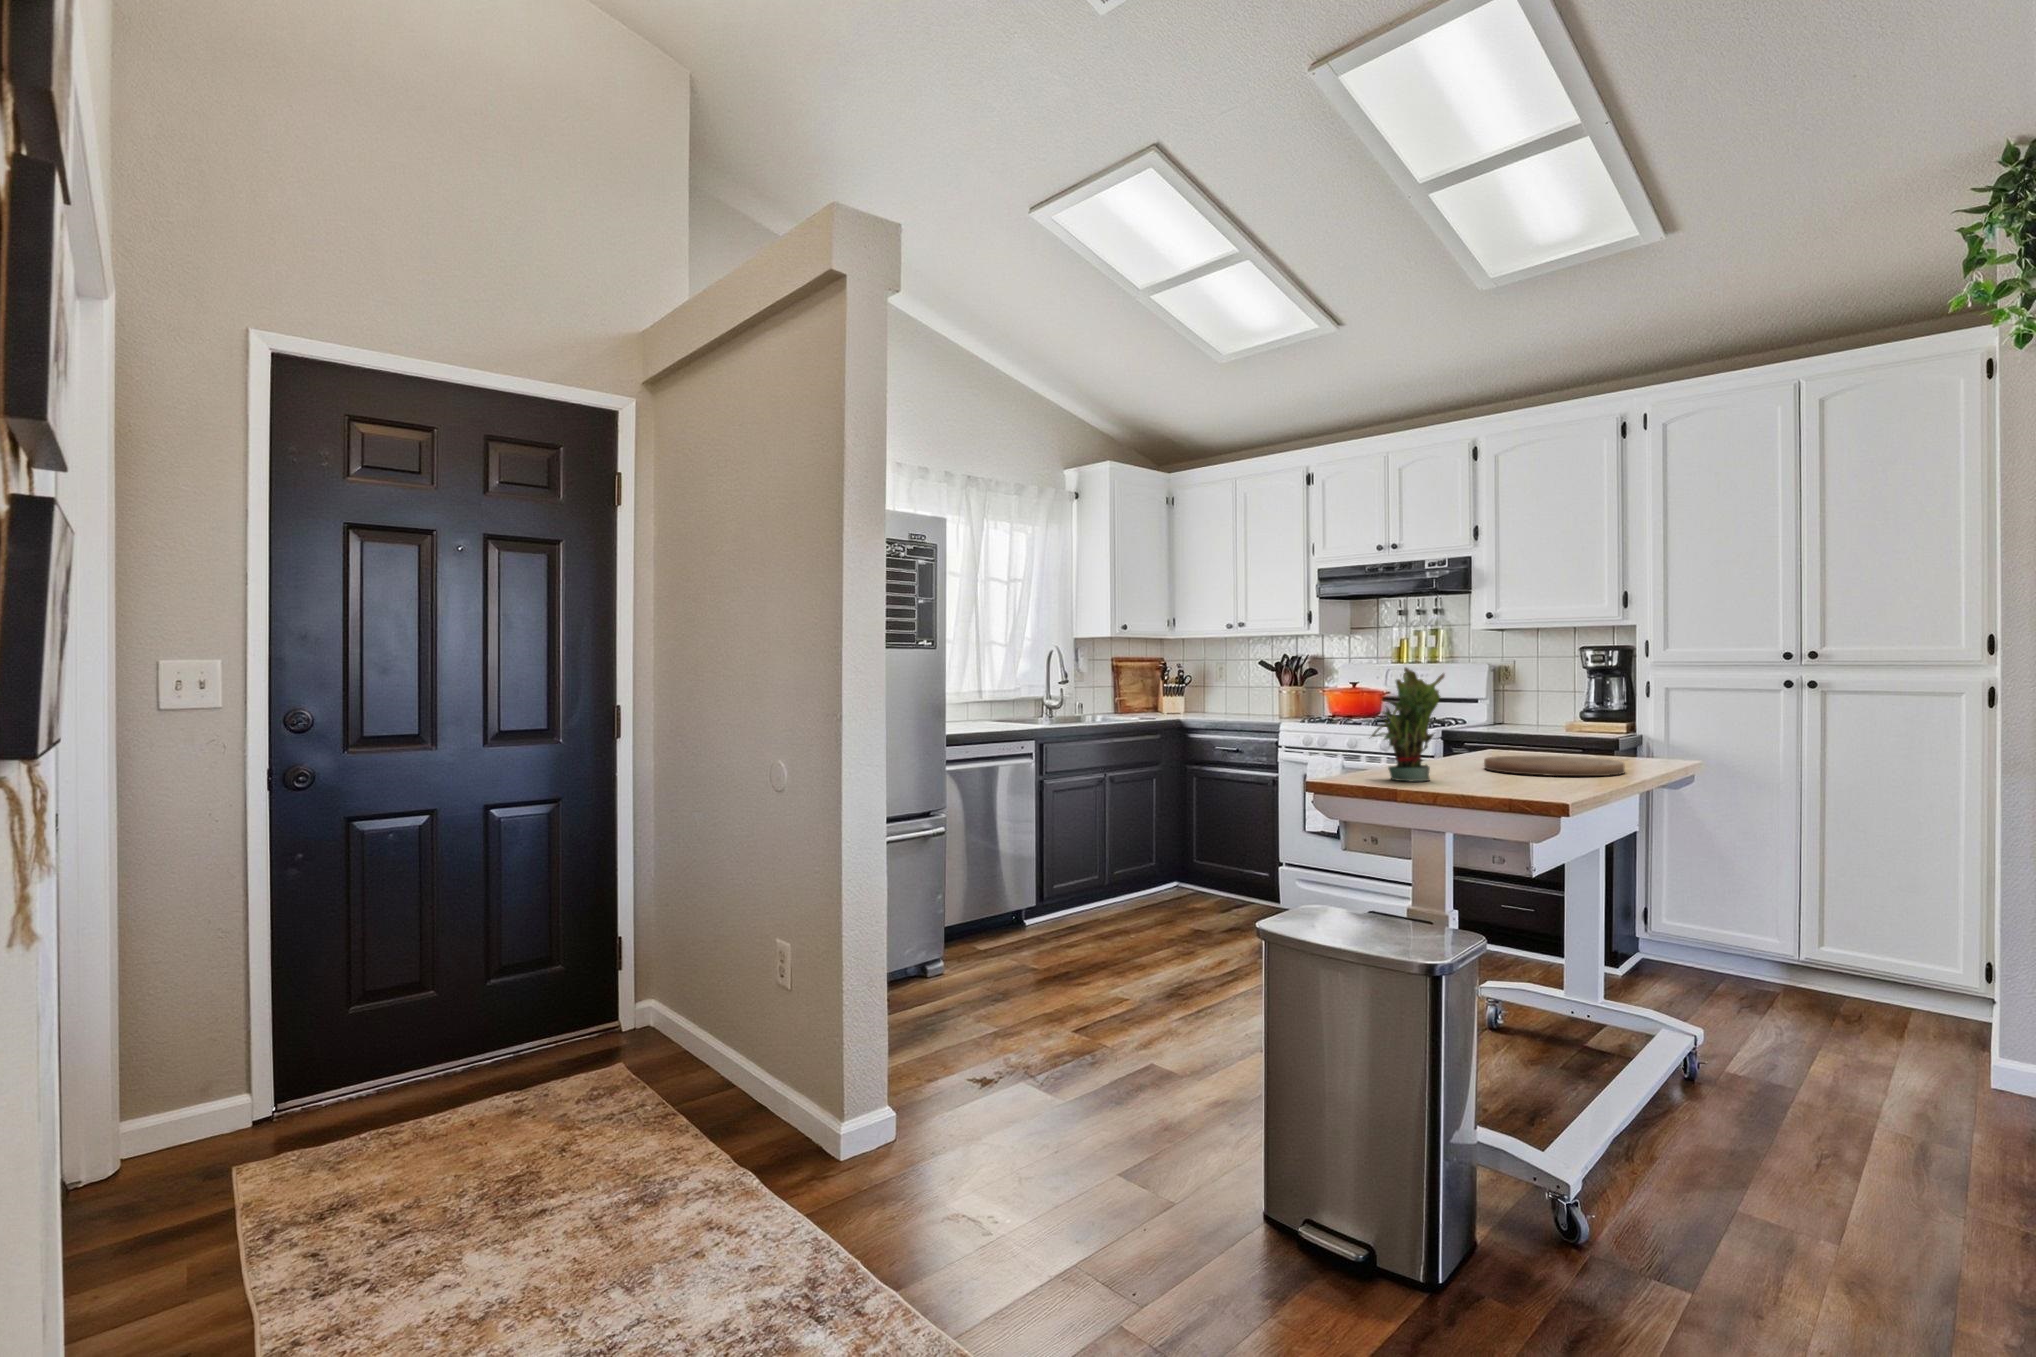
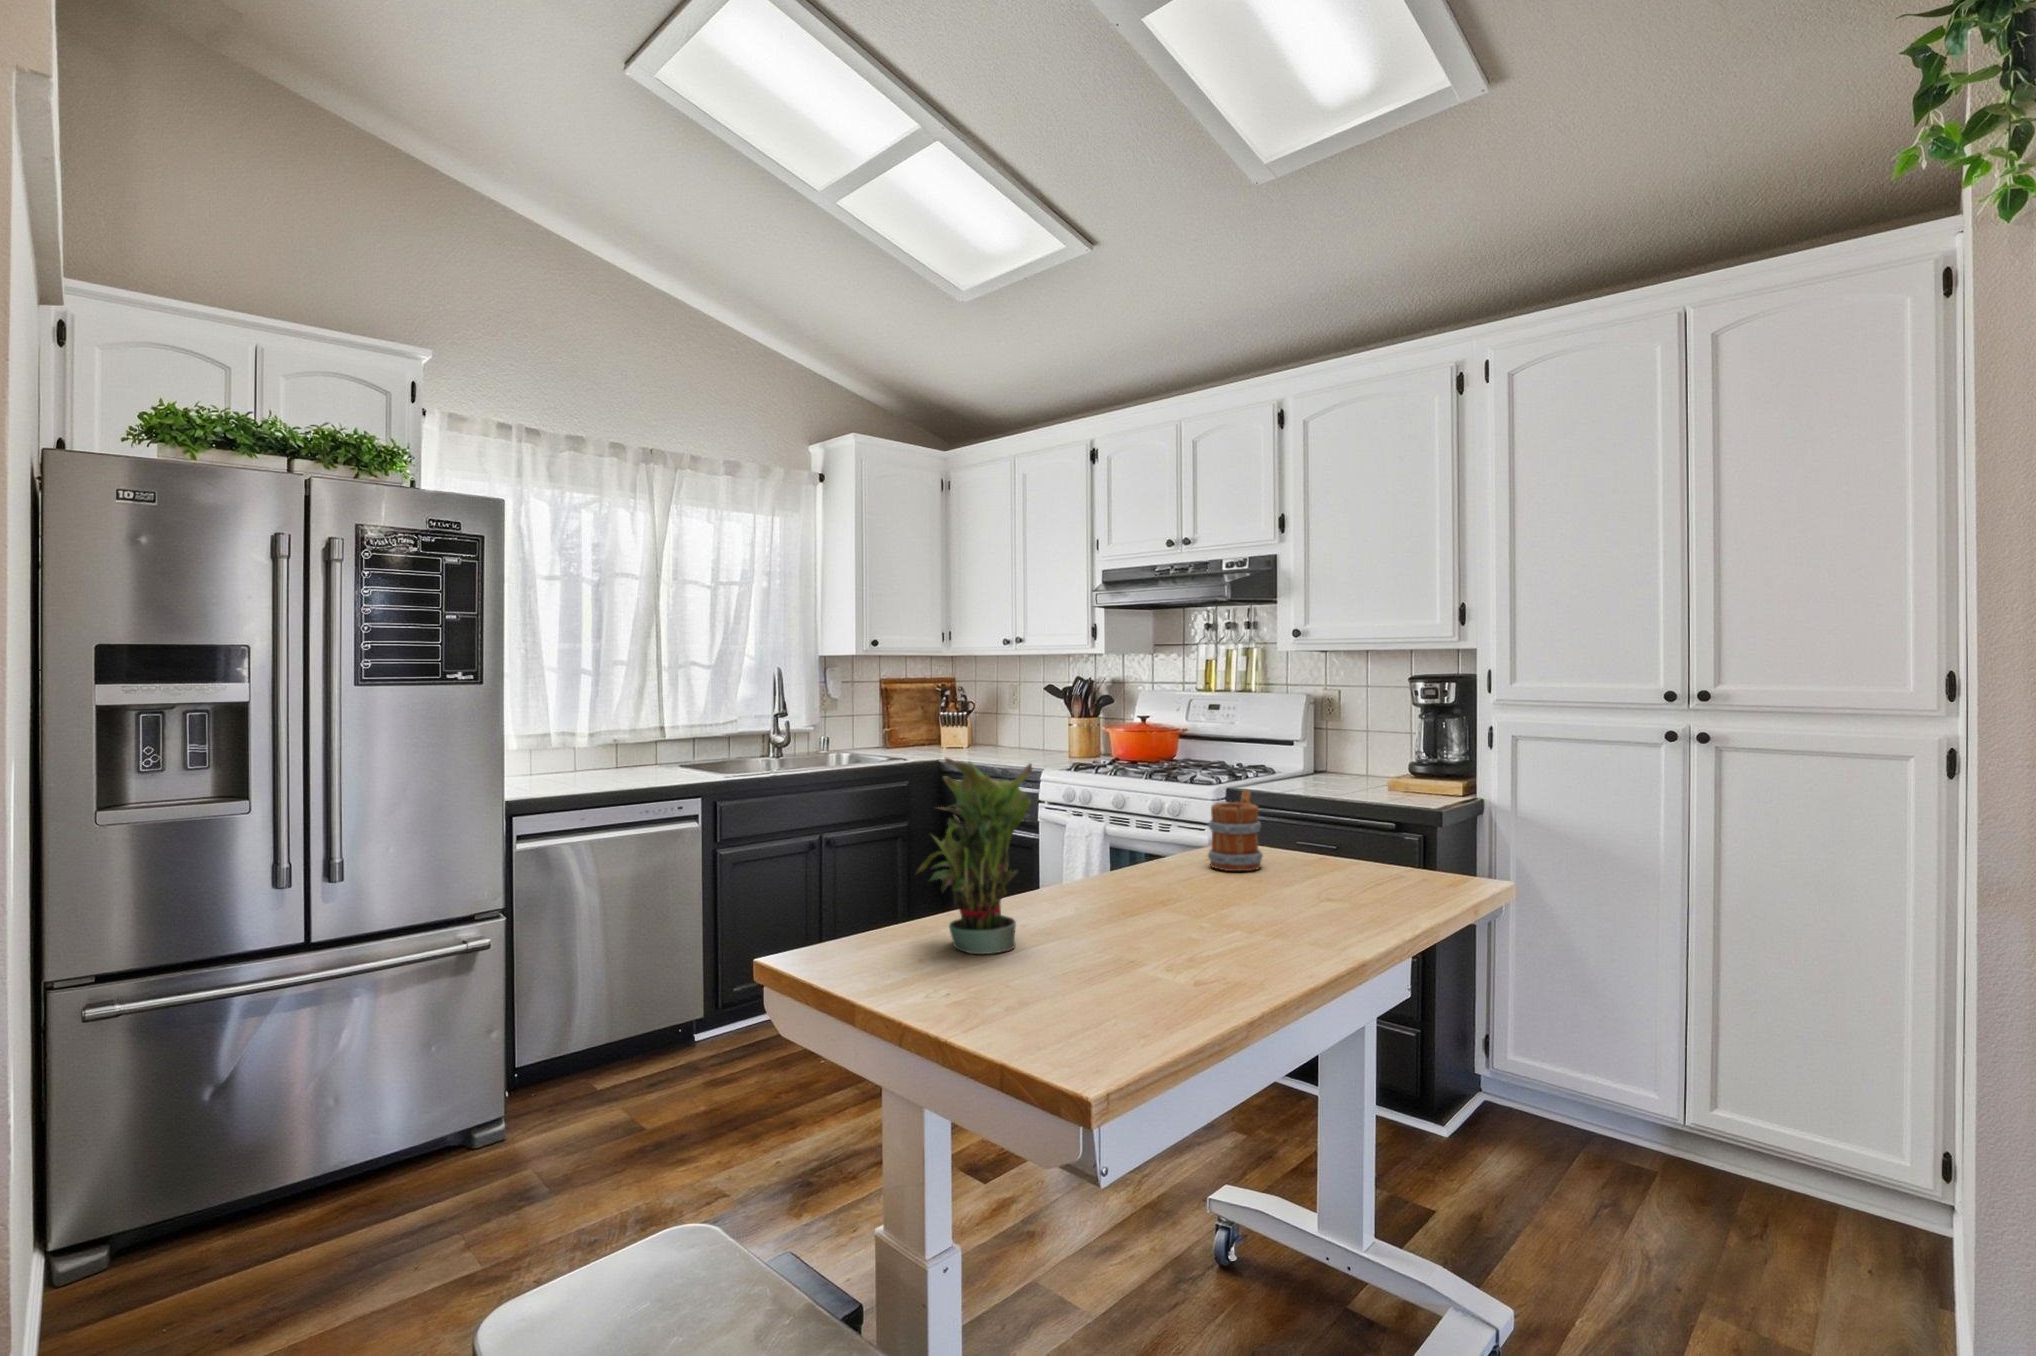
mug: none [1491,710,1528,759] -> present [1208,790,1263,871]
cutting board: present [1484,756,1625,776] -> none [1154,873,1365,937]

